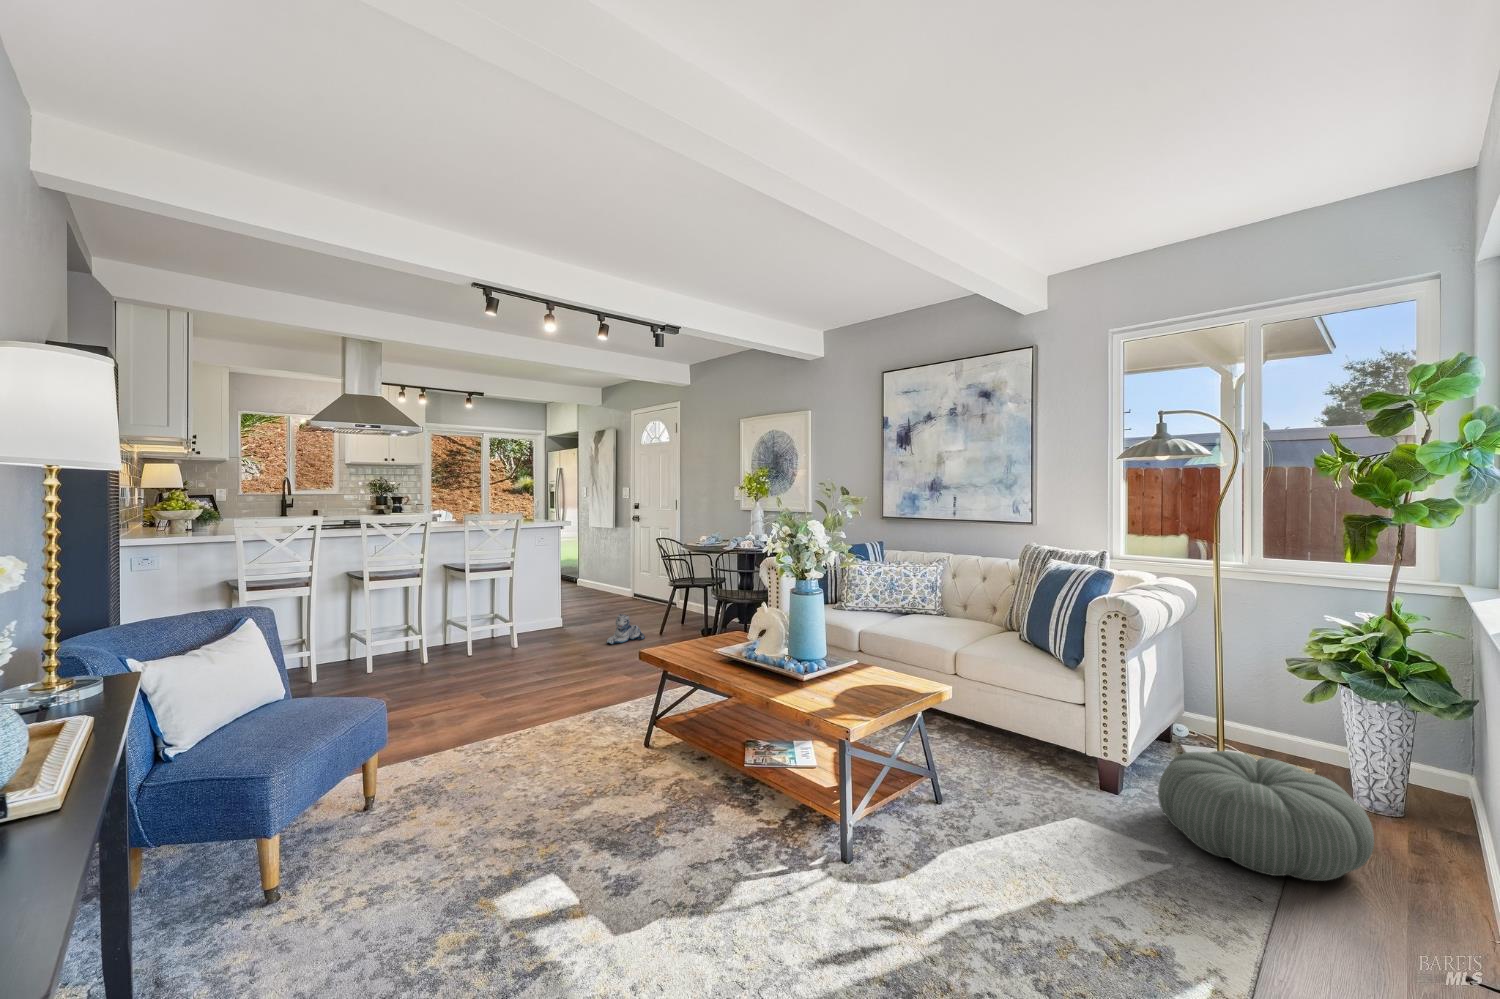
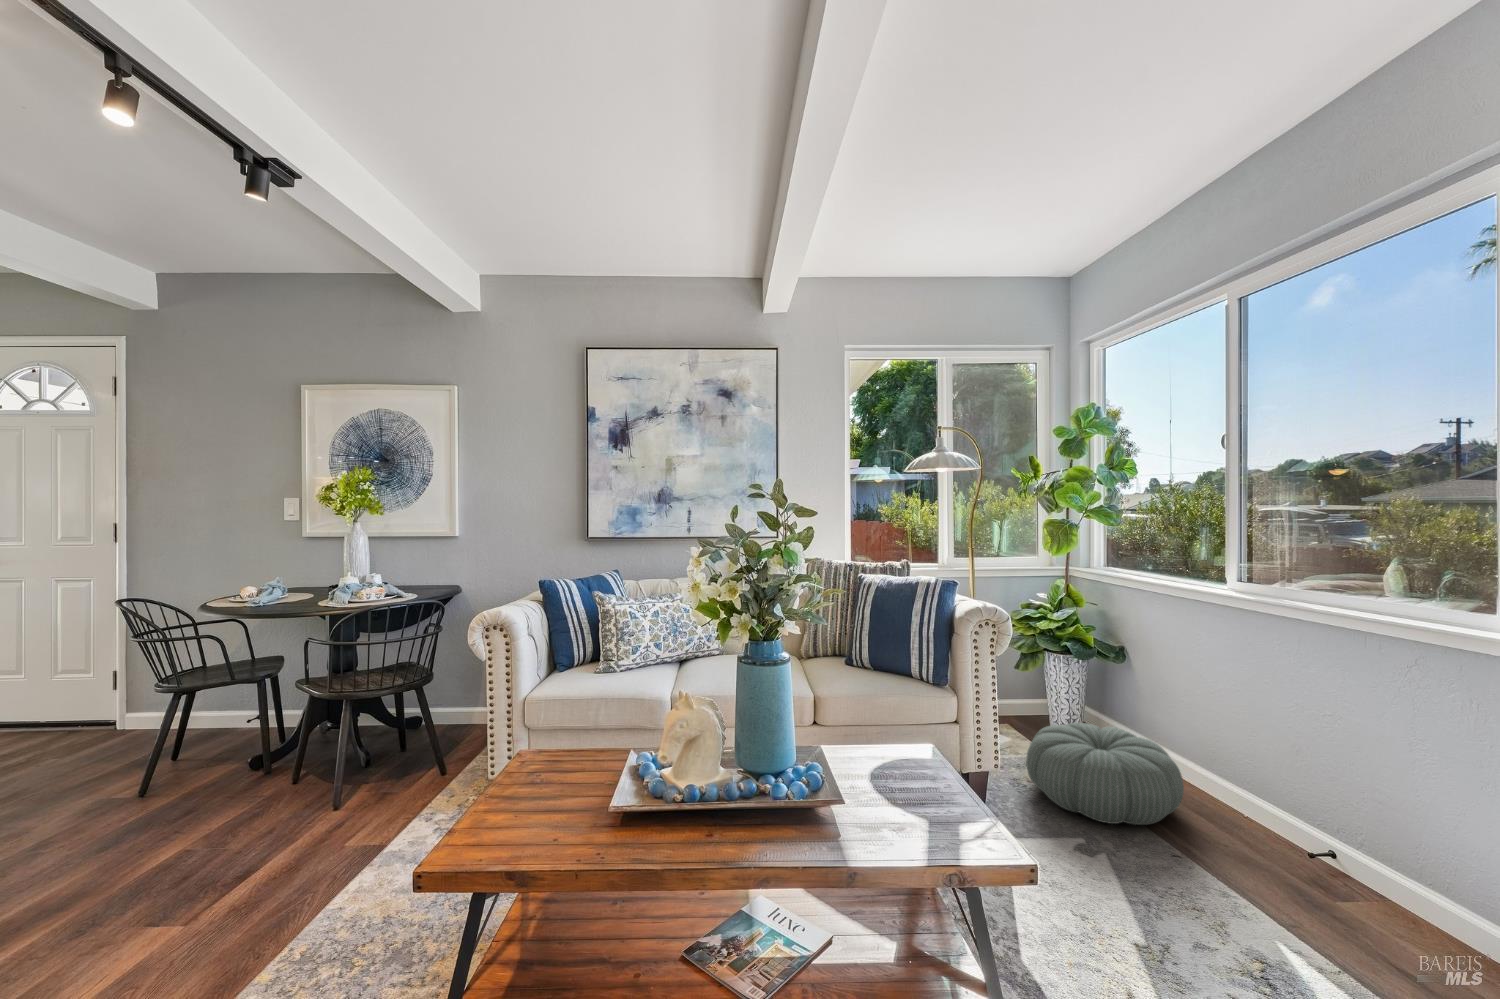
plush toy: present [607,614,645,644] -> none [69,767,158,842]

